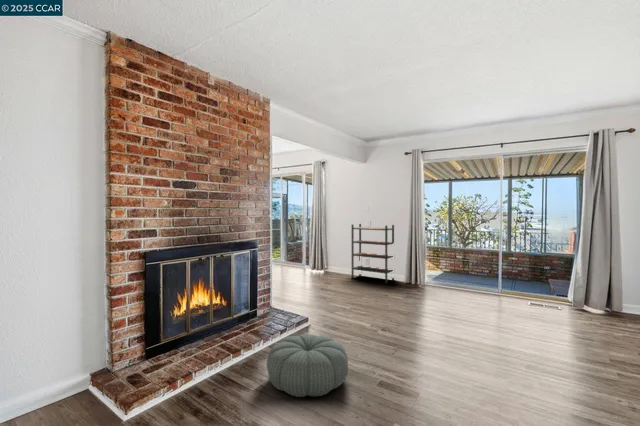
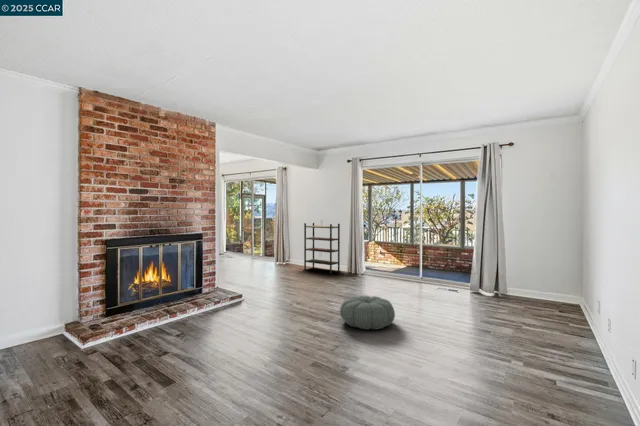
pouf: present [266,334,348,397] -> present [340,295,395,330]

